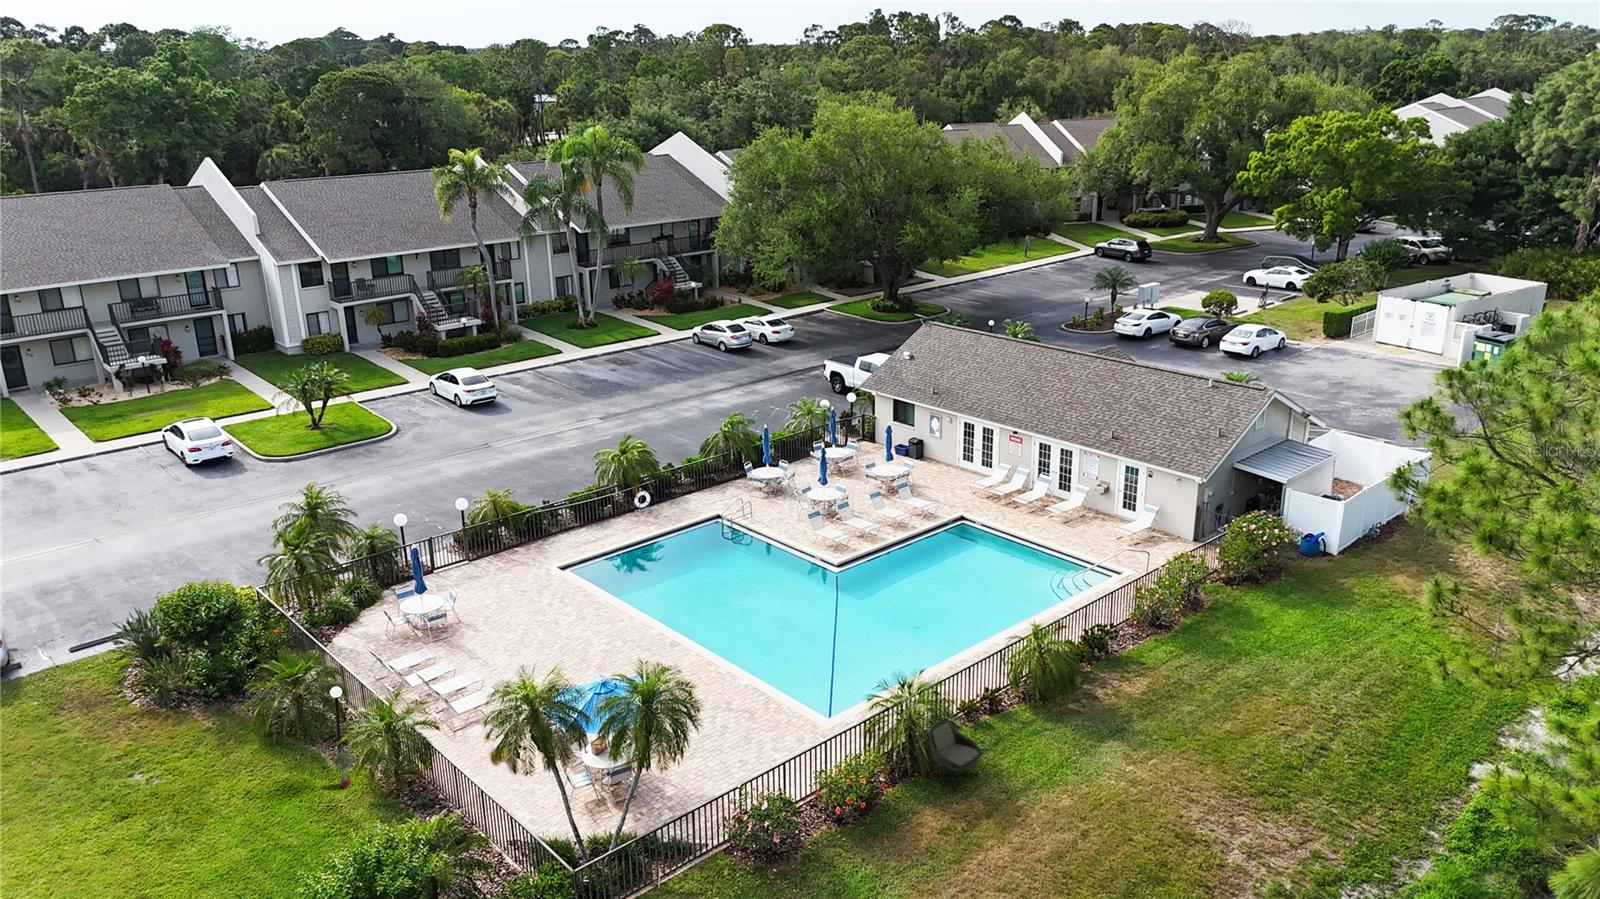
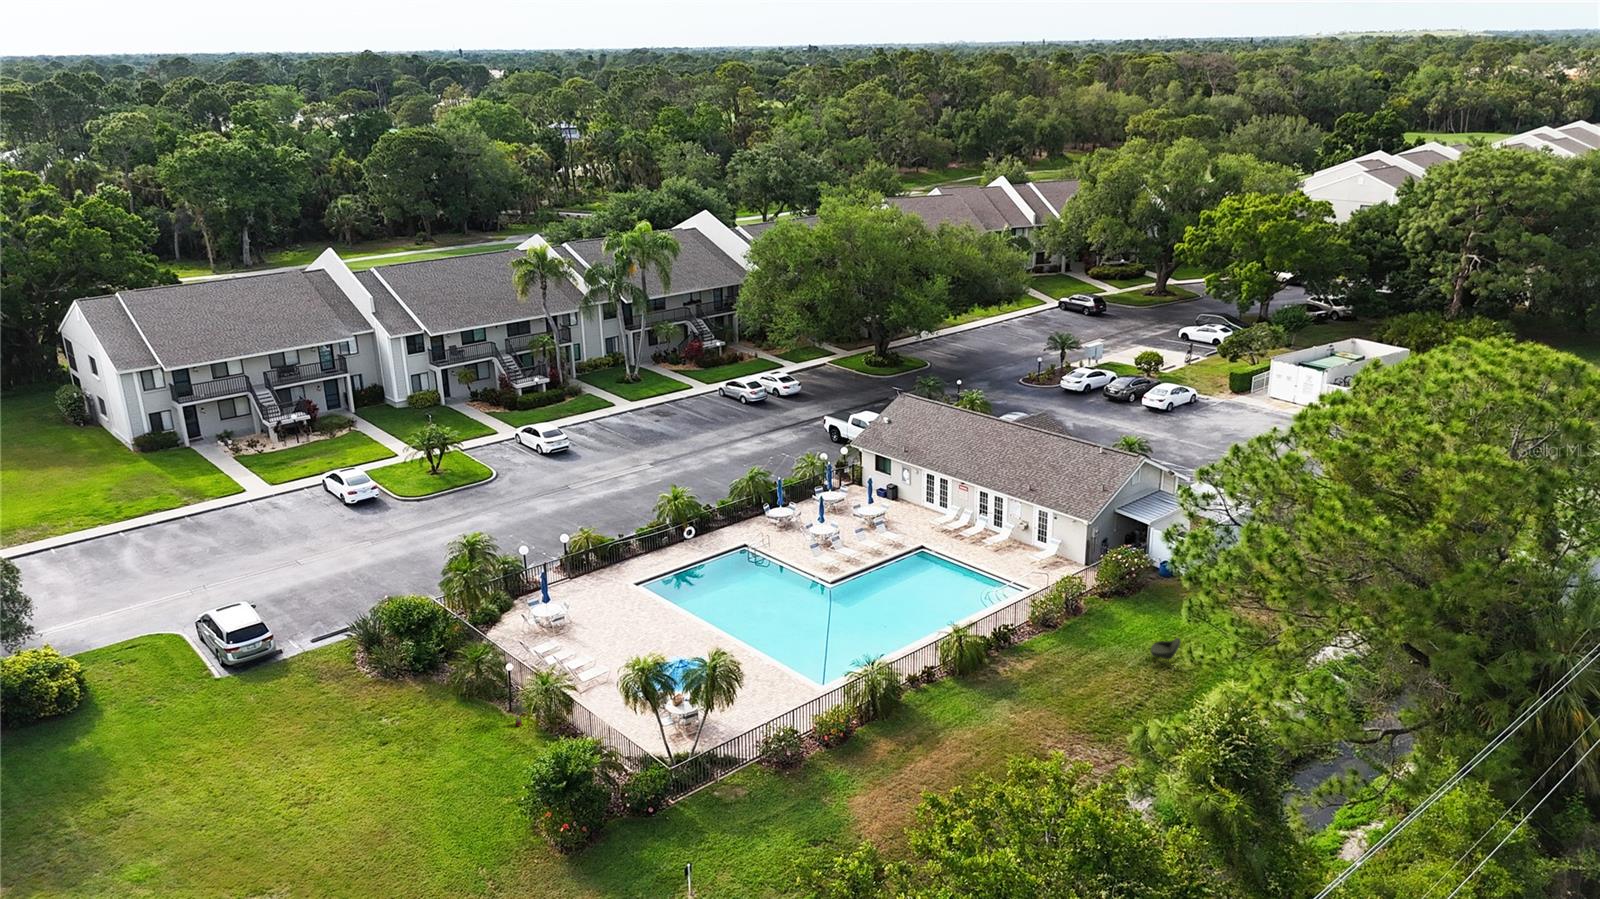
lounge chair: present [928,720,982,789] -> present [1150,638,1181,671]

